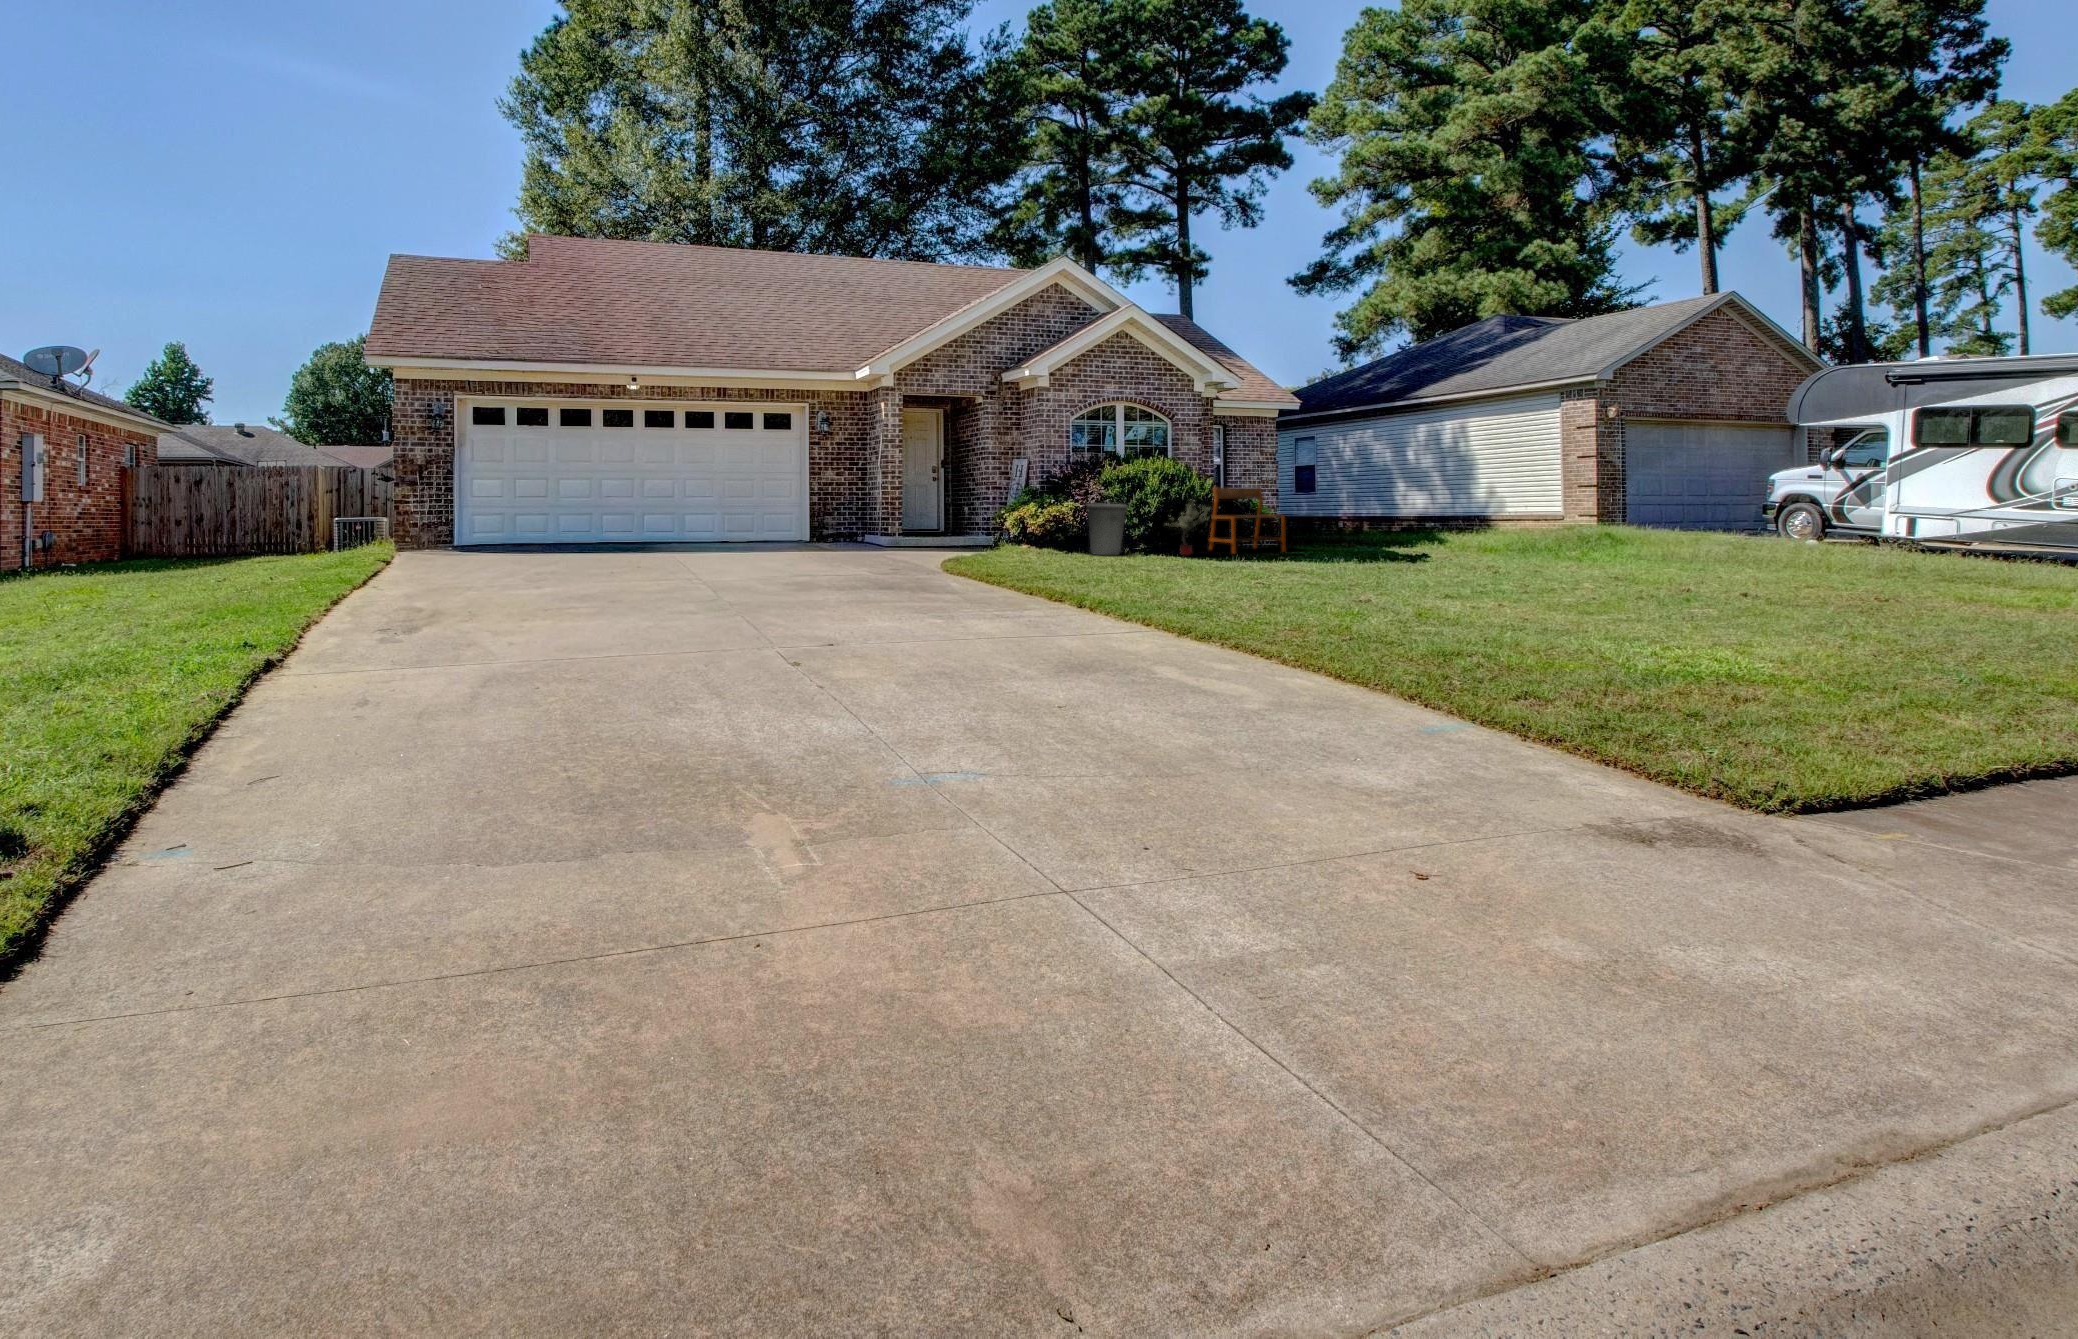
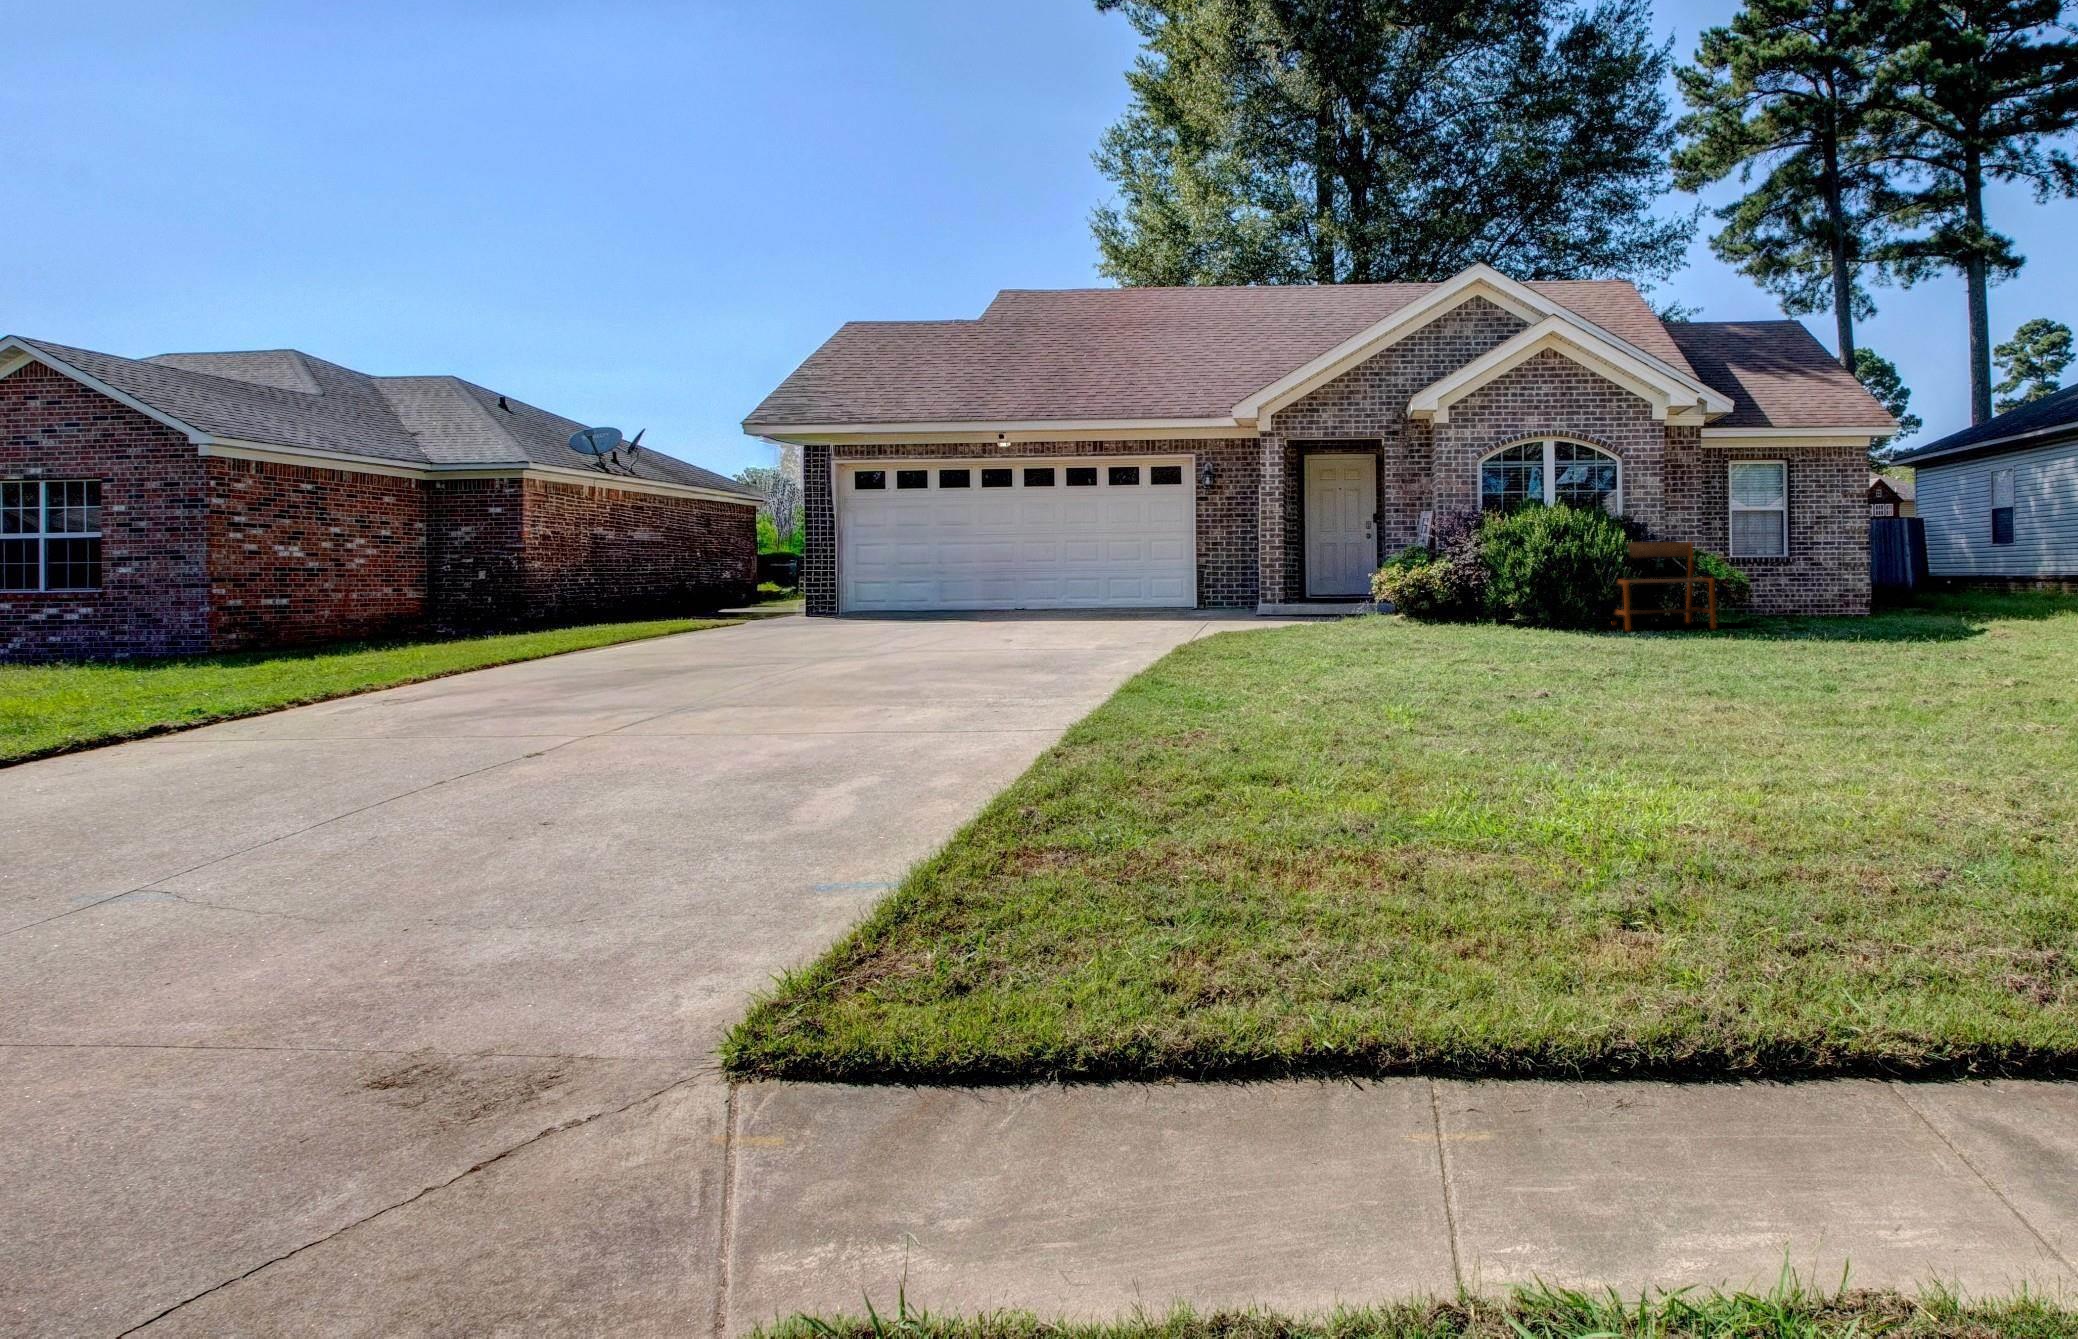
trash can: present [1086,501,1127,555] -> none [1424,561,1478,630]
potted tree: present [1166,502,1209,556] -> none [1519,558,1581,633]

